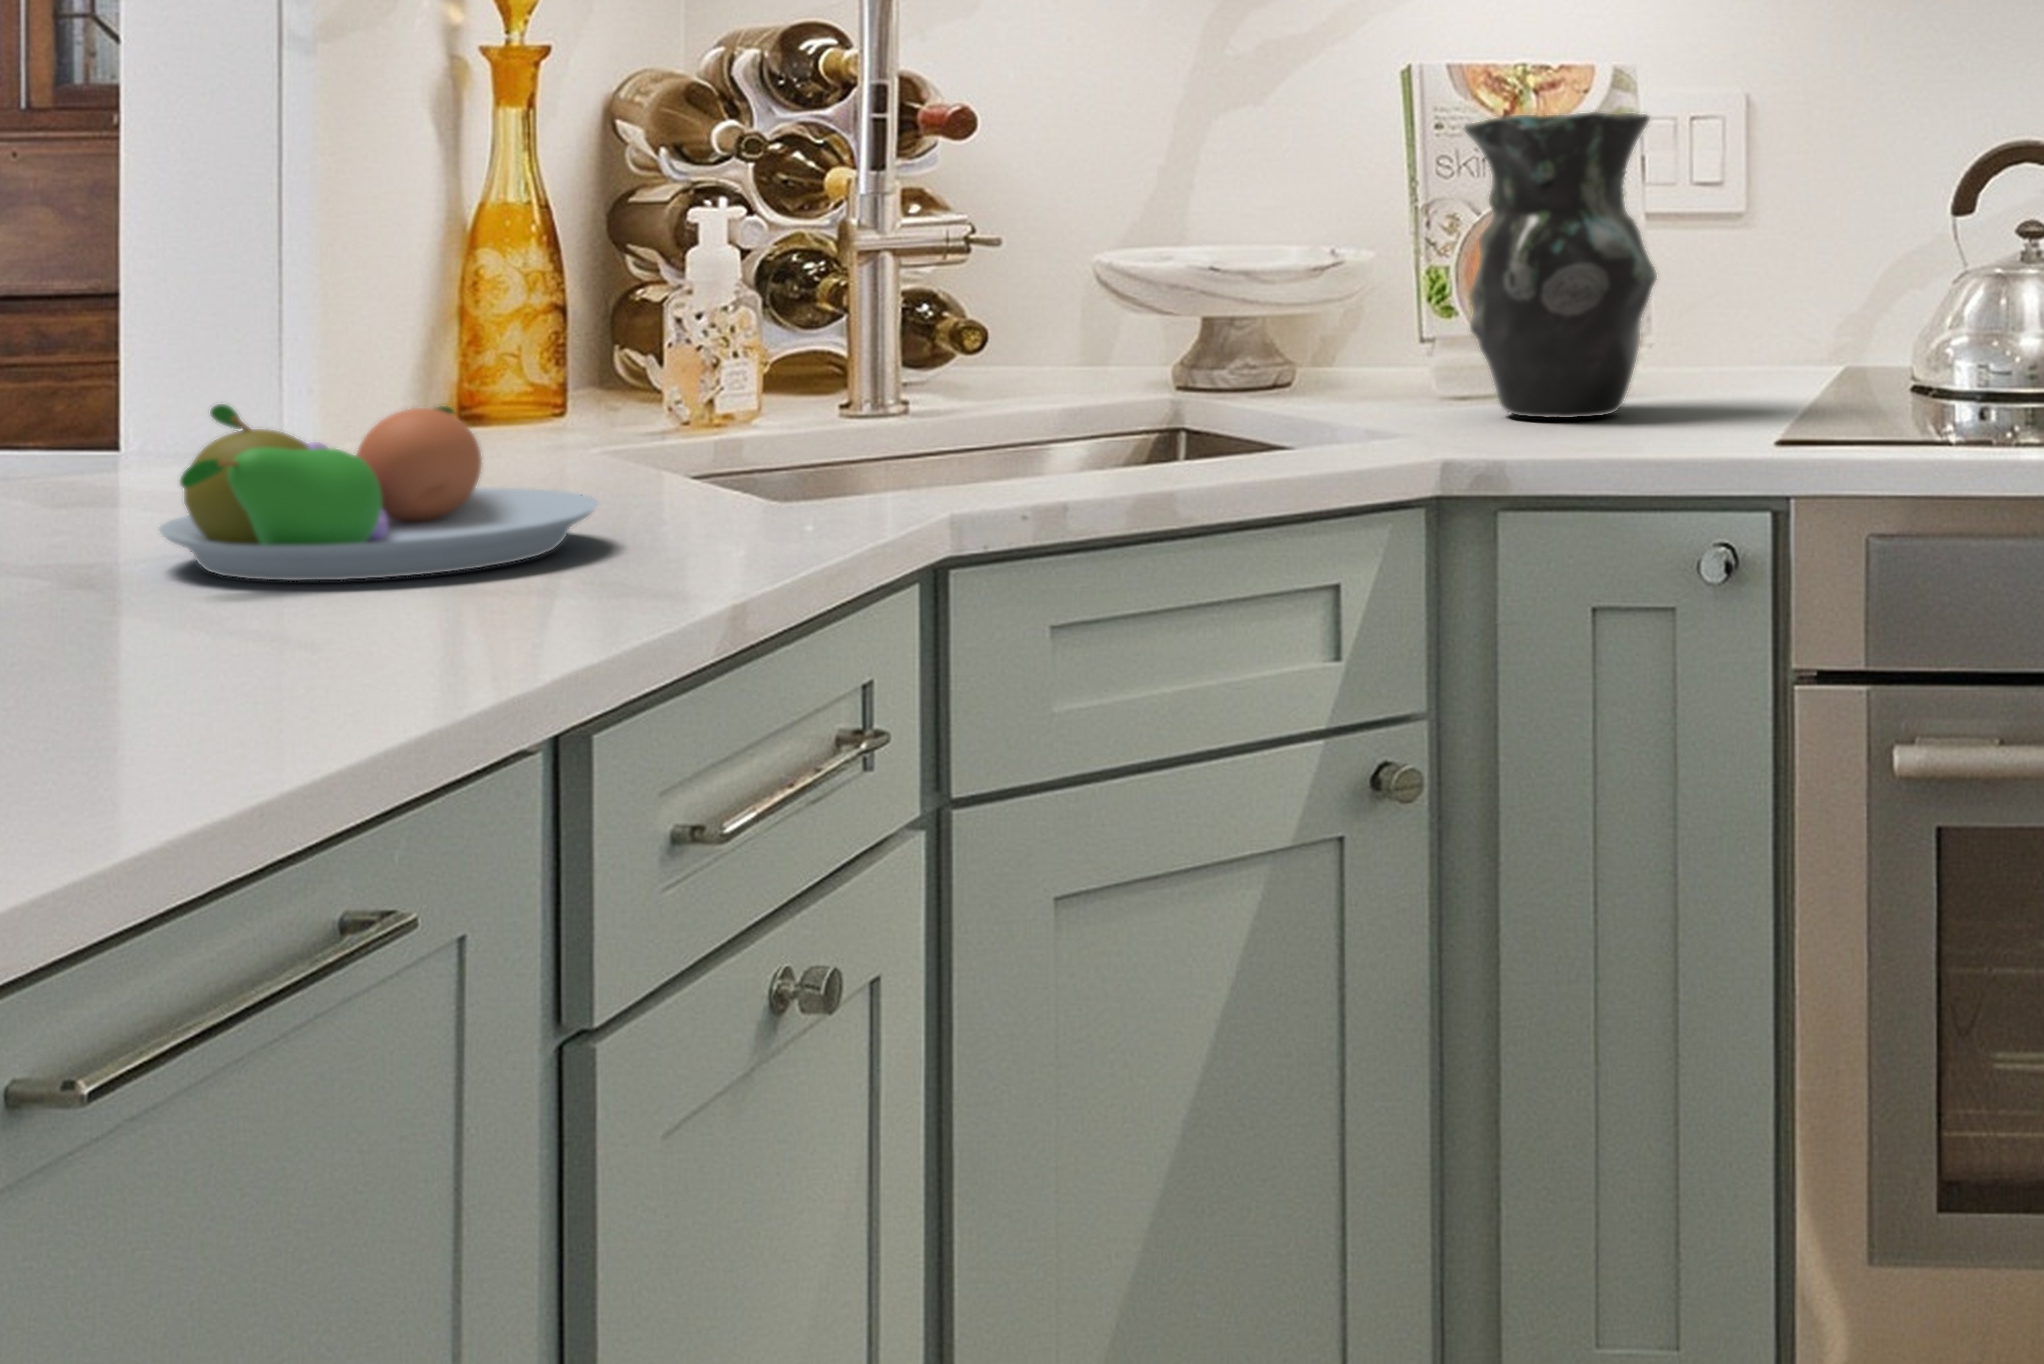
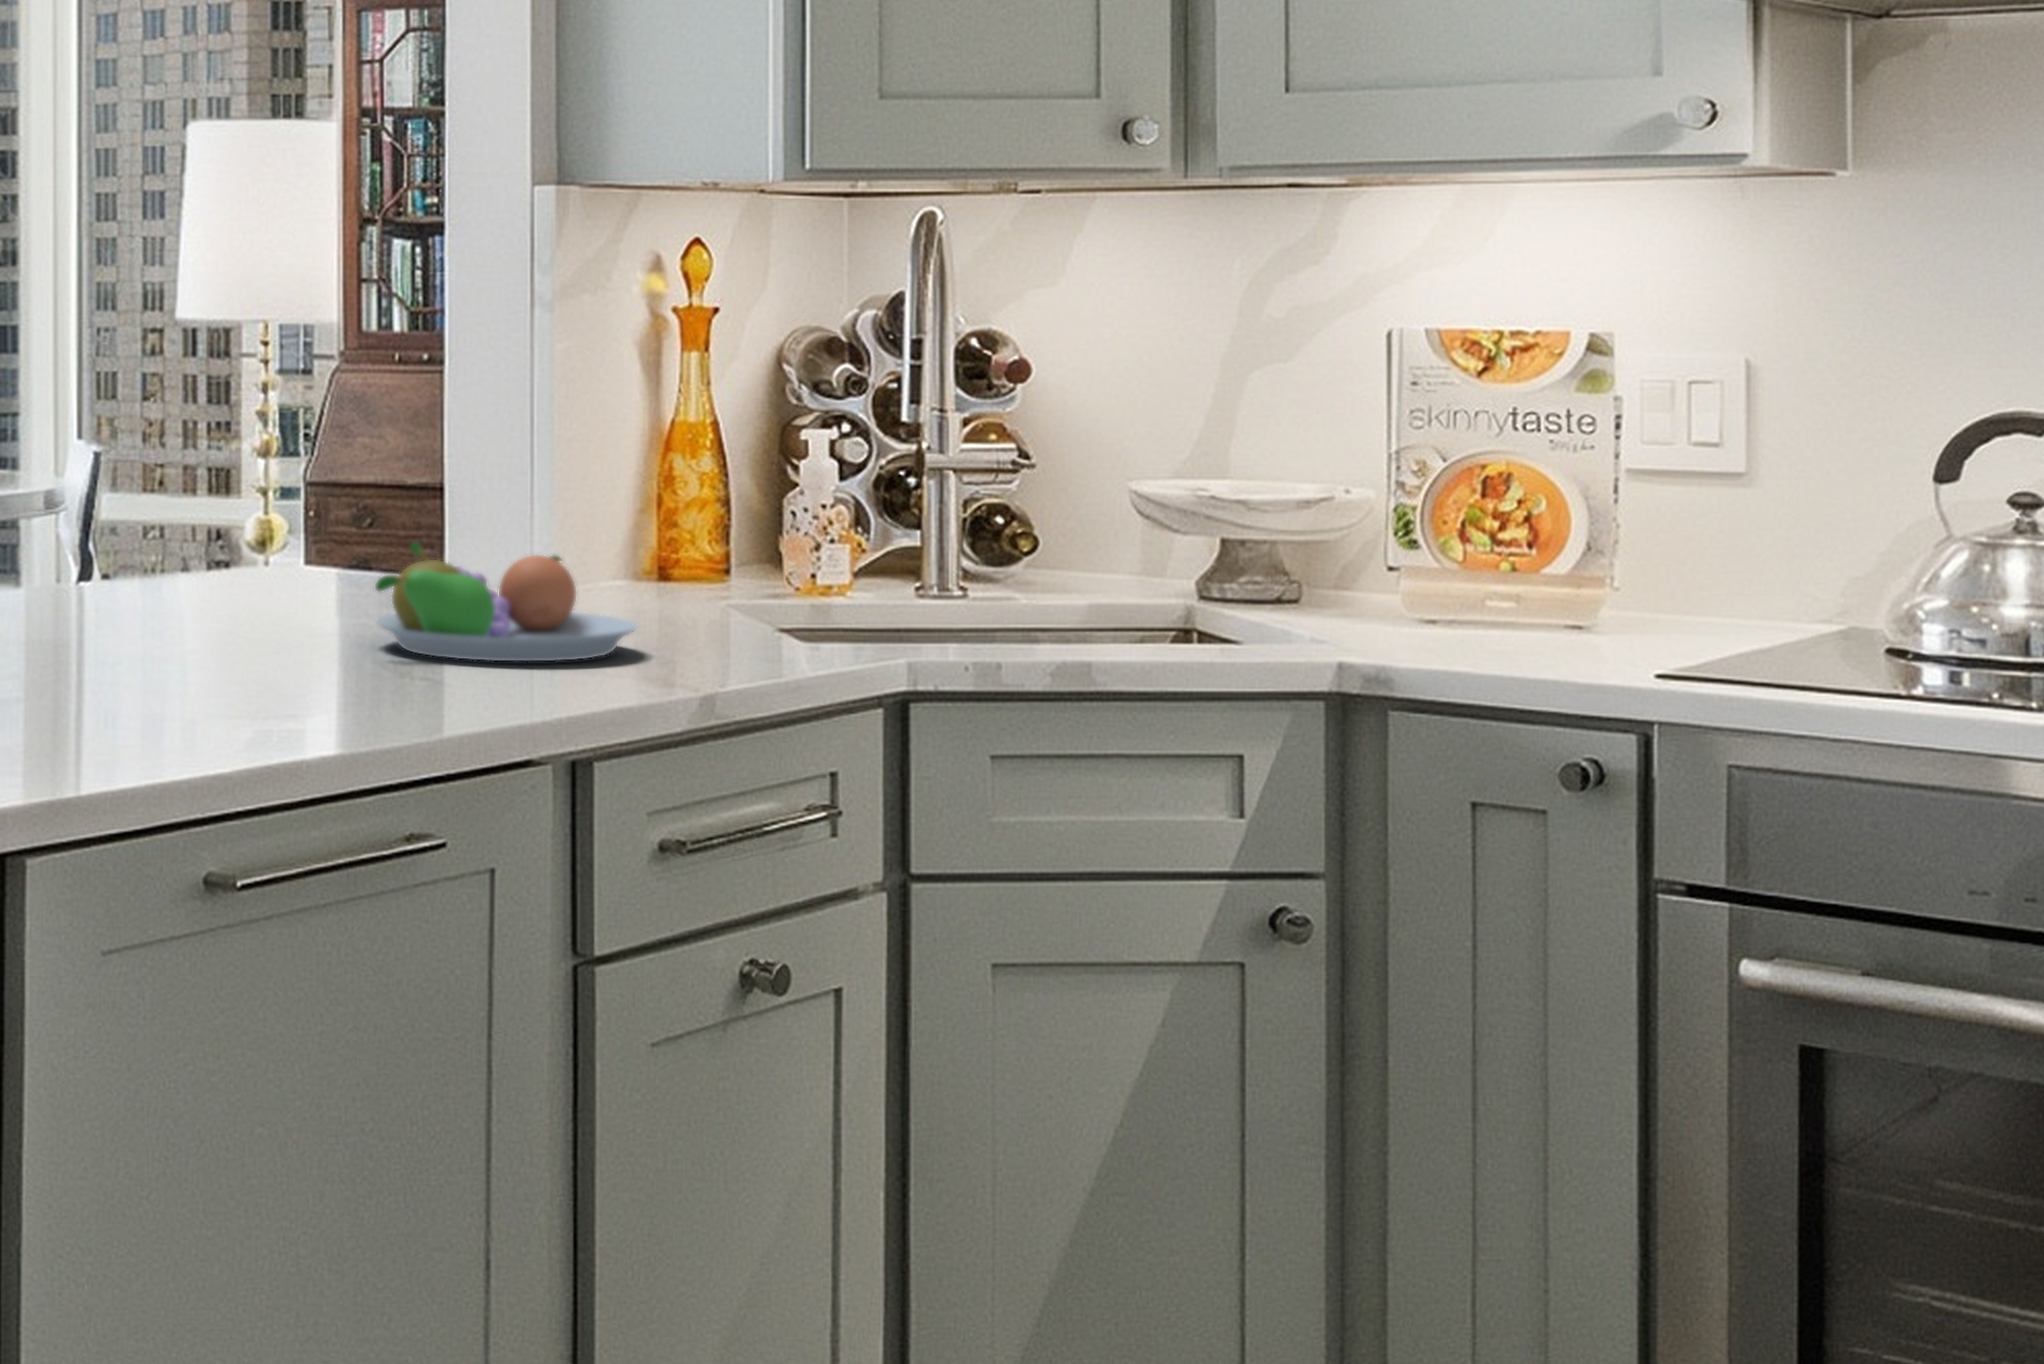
vase: present [1464,112,1657,418] -> none [1407,374,1594,643]

